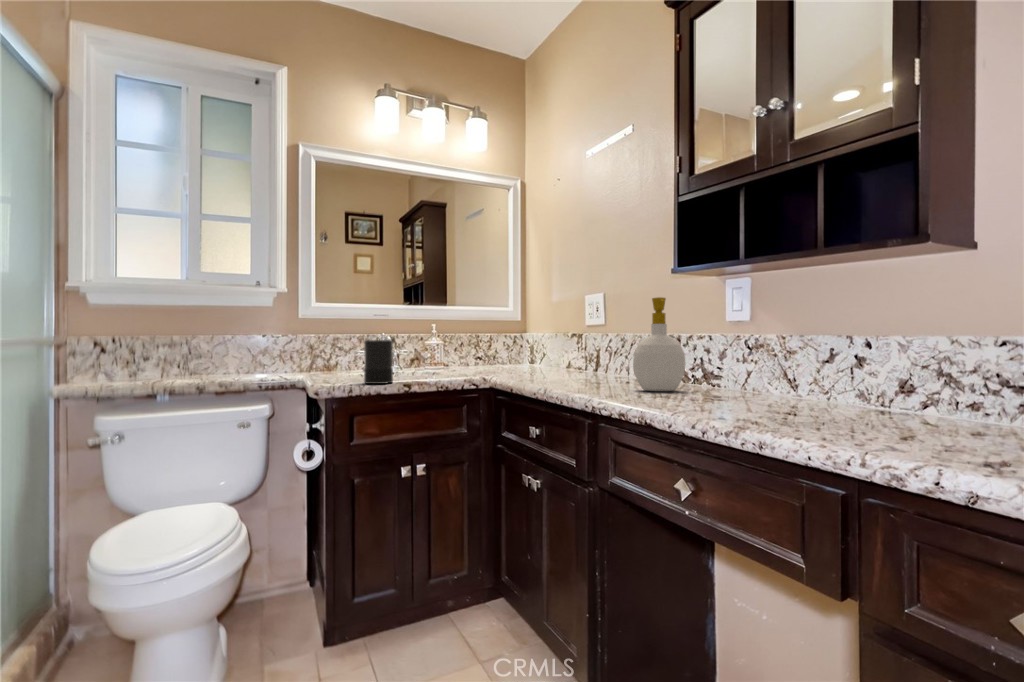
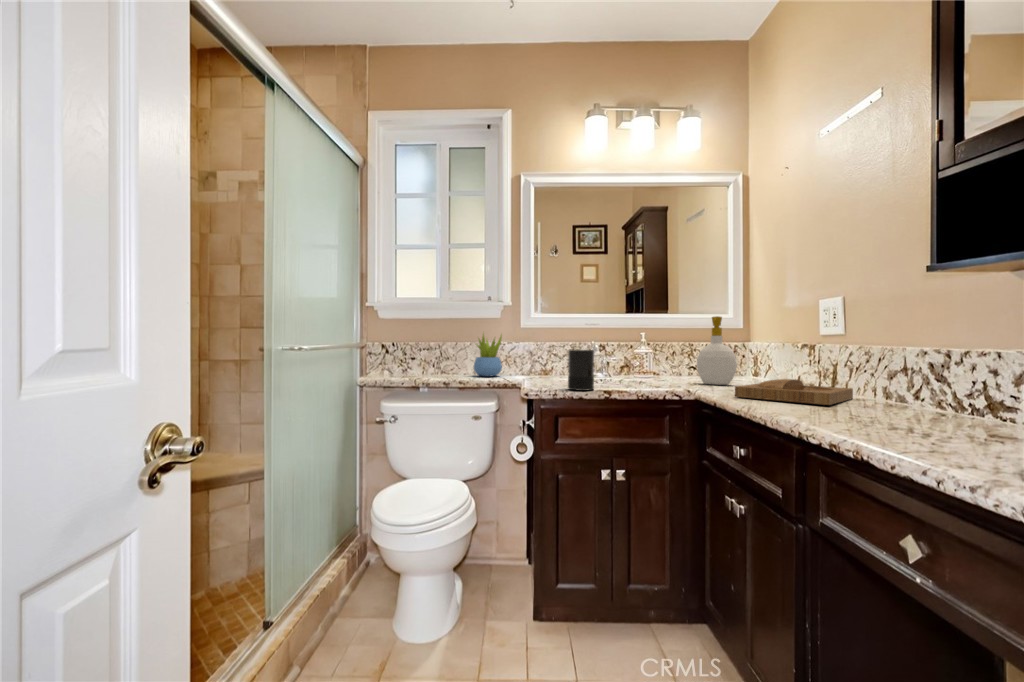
soap bottle: present [633,297,686,391] -> present [697,316,737,385]
succulent plant: none [238,322,276,375] -> present [474,334,502,376]
tray: none [527,364,614,383] -> present [735,379,853,405]

